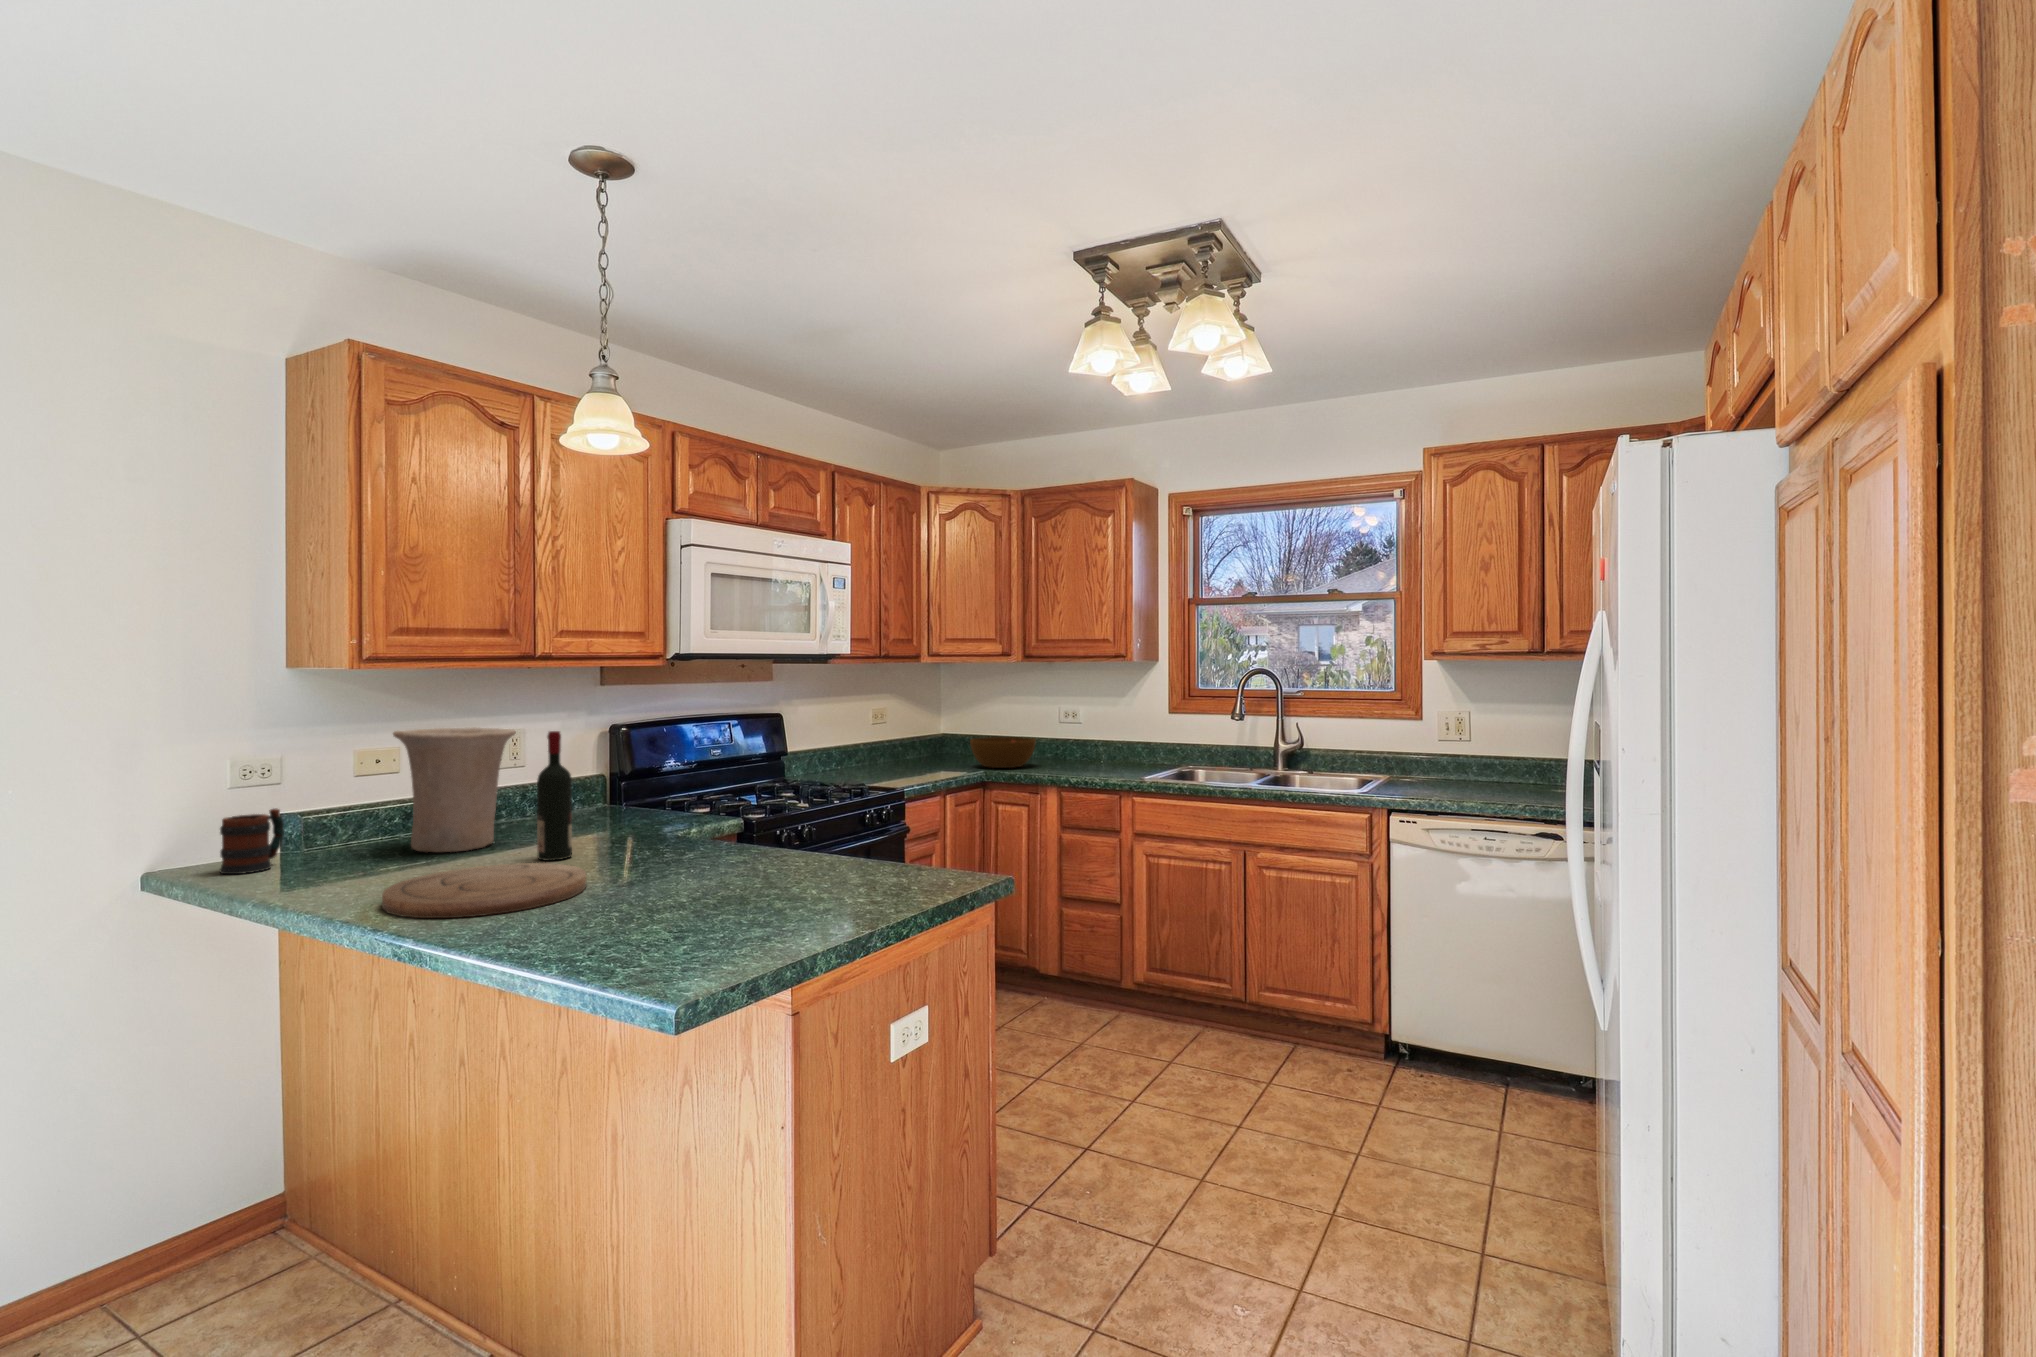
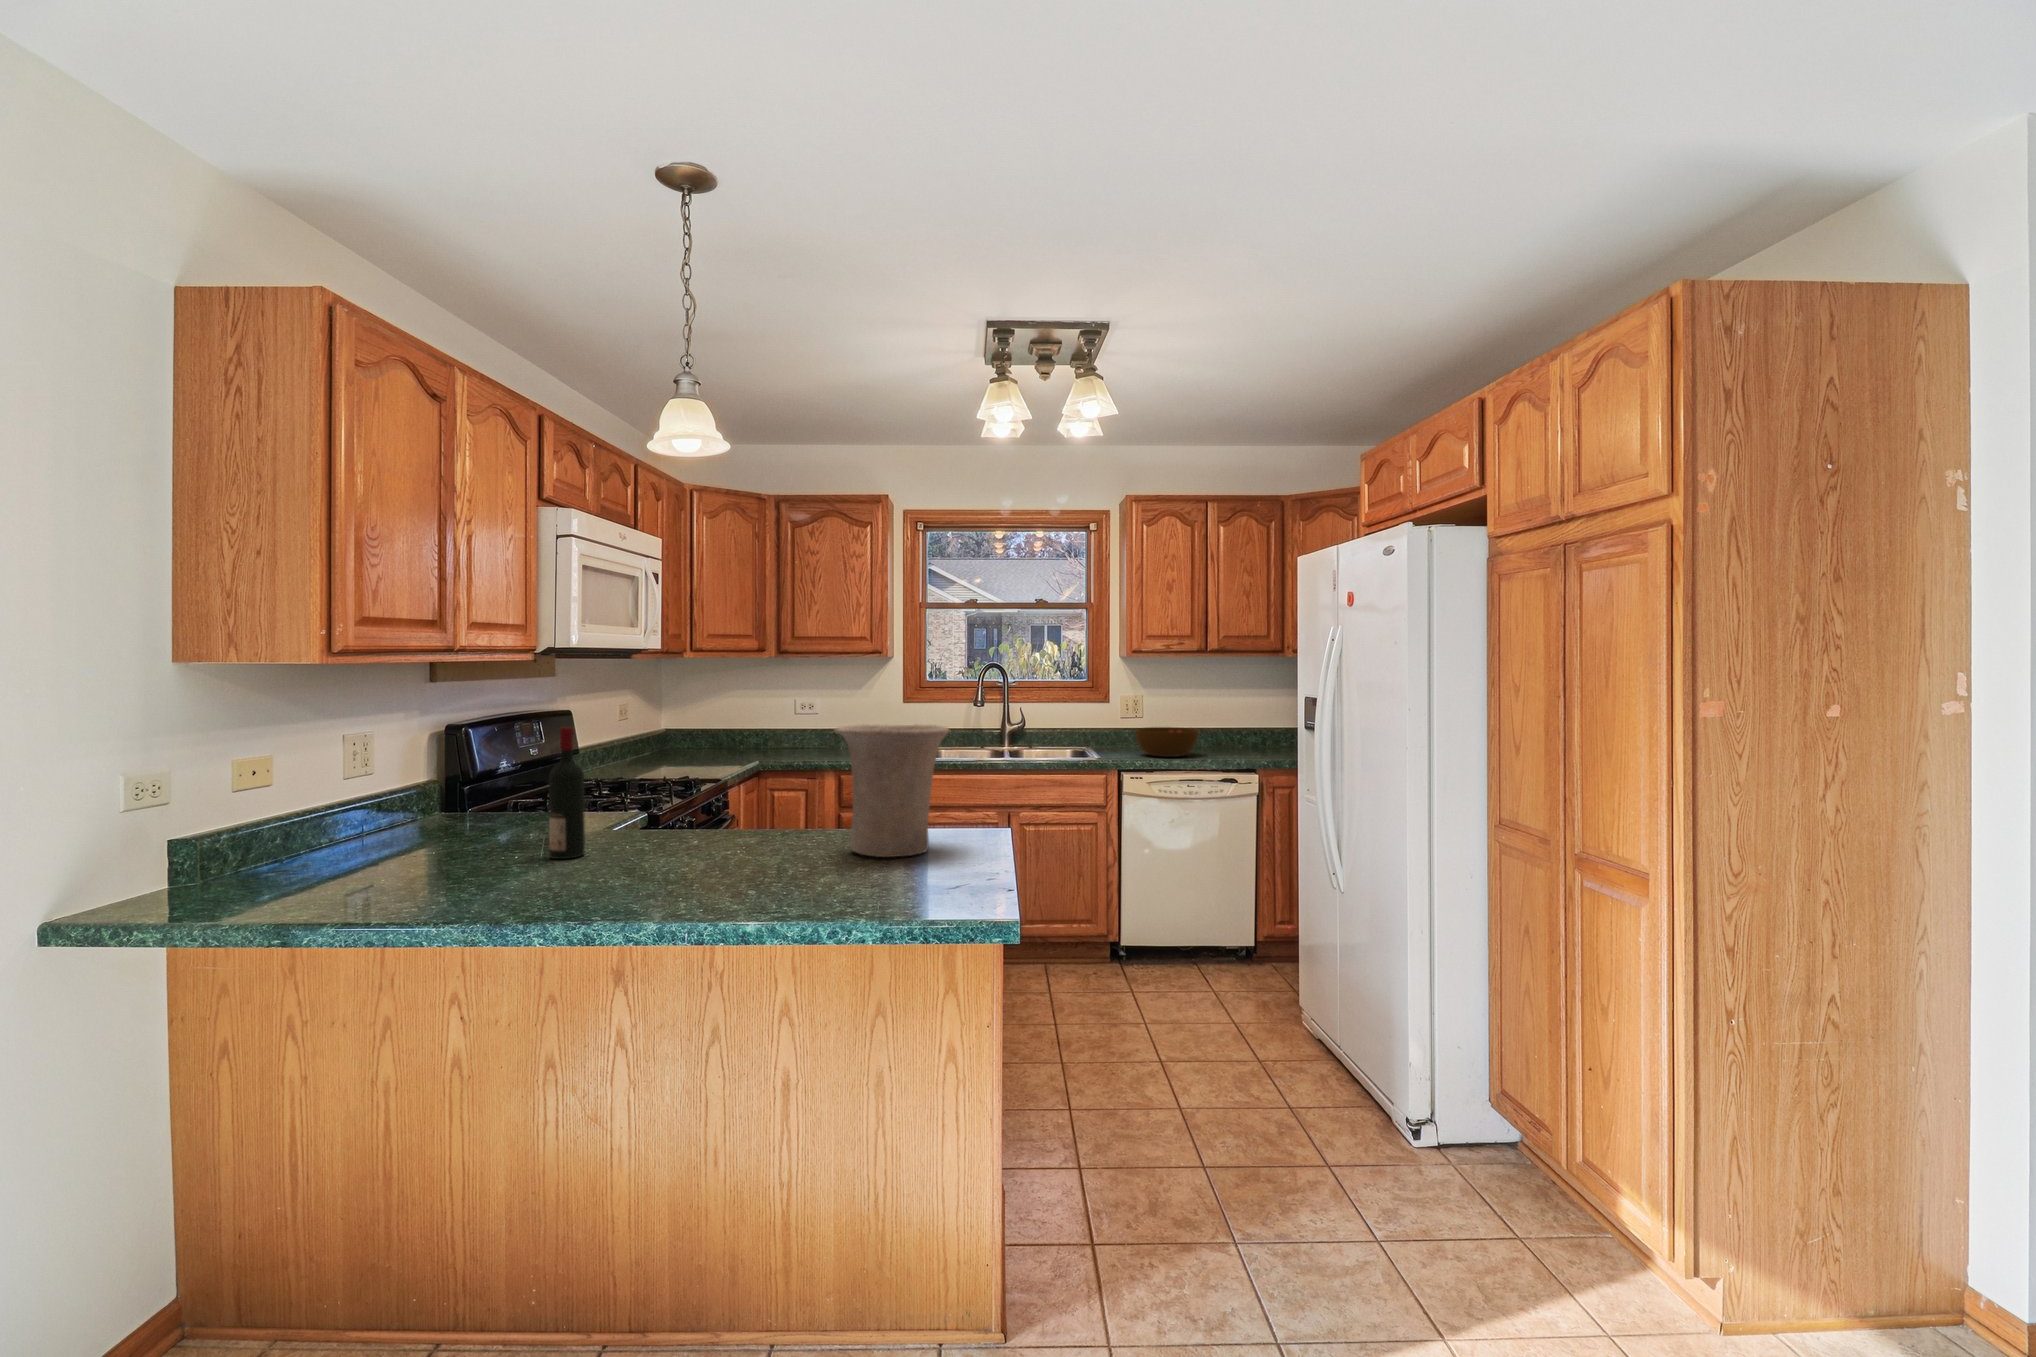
vase: present [393,727,516,852] -> present [834,724,949,857]
bowl: present [970,737,1036,768] -> present [1135,727,1198,757]
mug: present [220,808,284,874] -> none [165,830,229,911]
cutting board: present [382,863,586,918] -> none [519,854,708,908]

